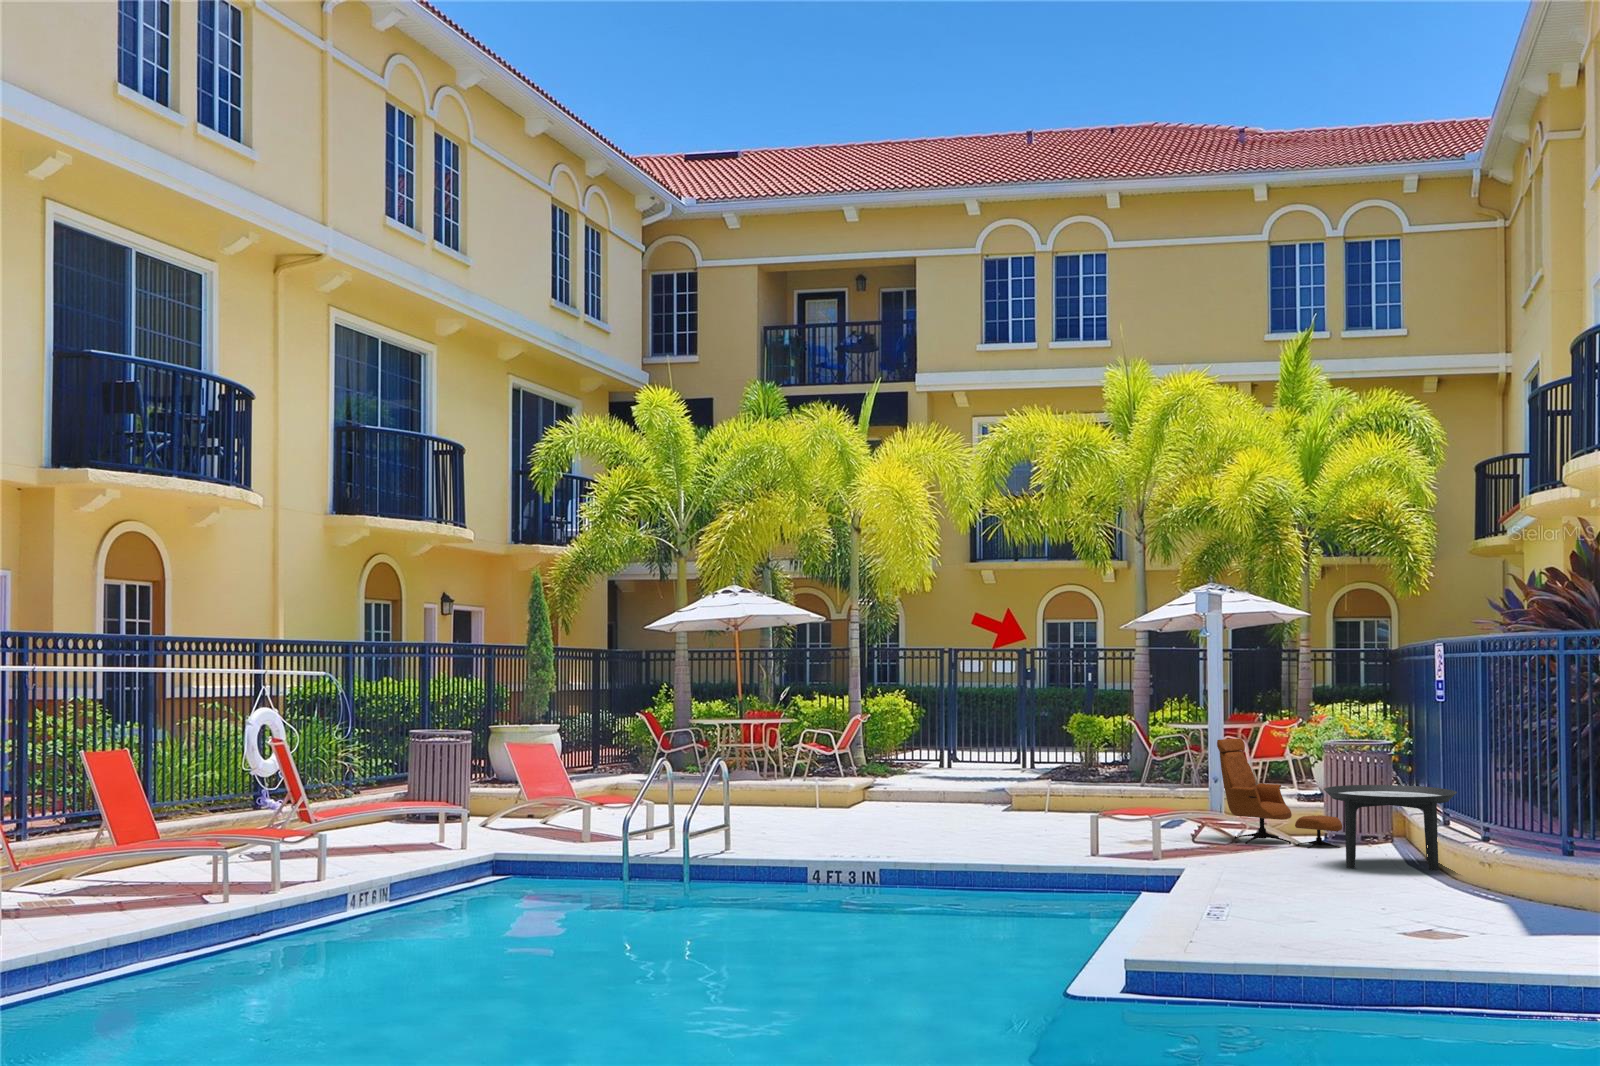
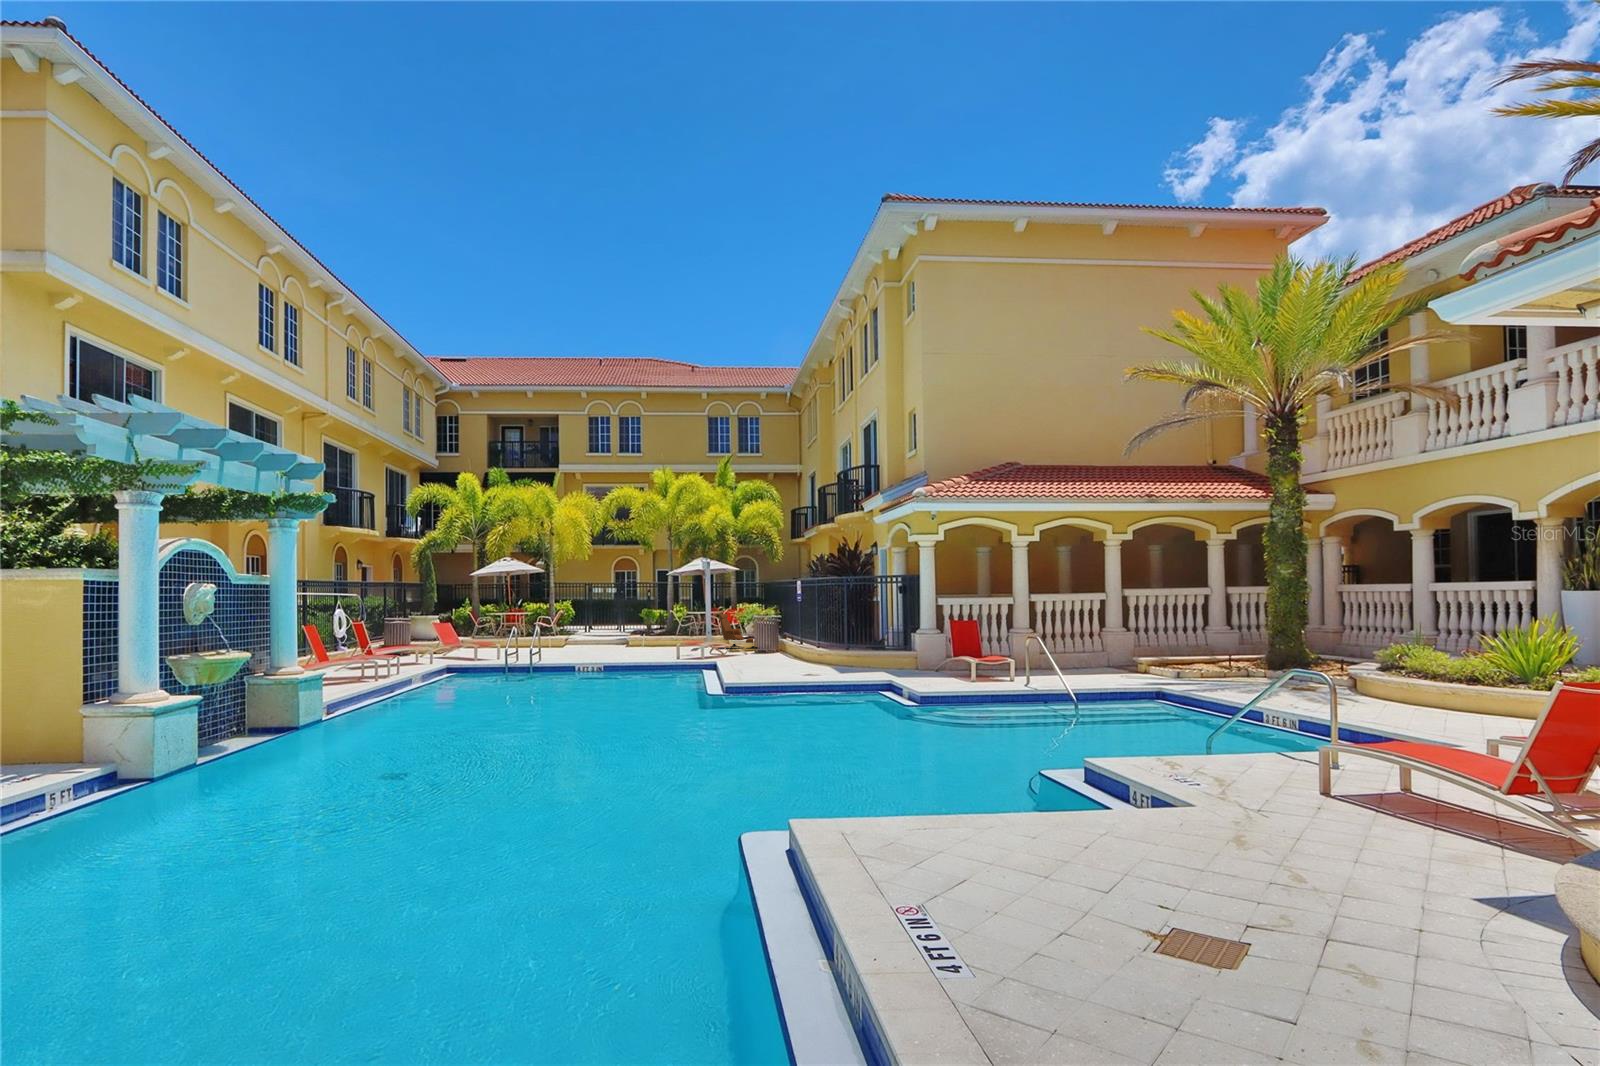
round table: present [1324,785,1457,870] -> none [759,626,799,652]

